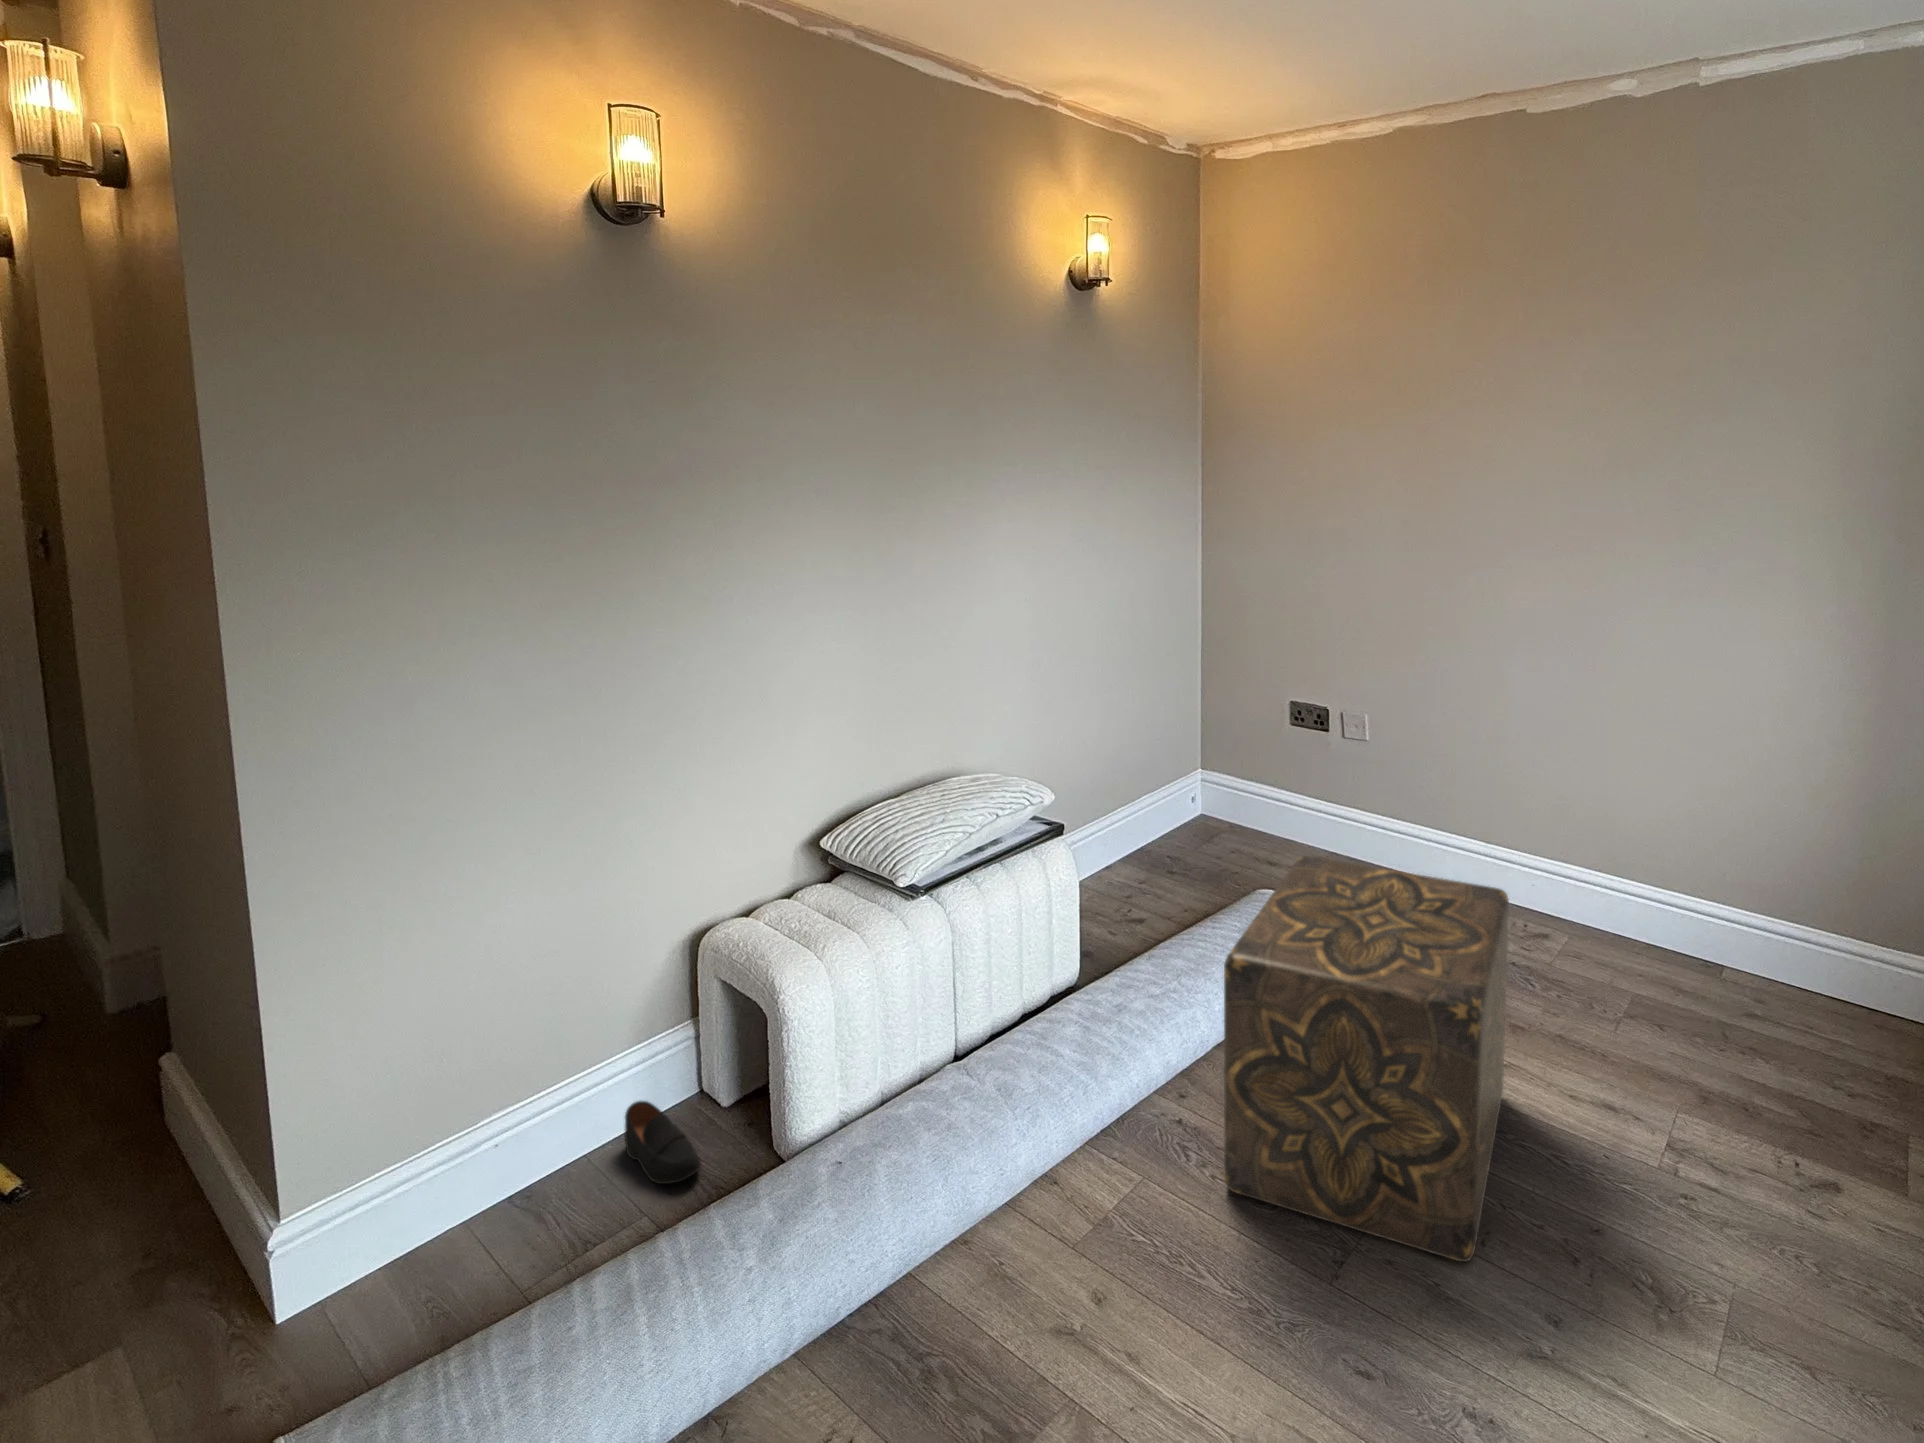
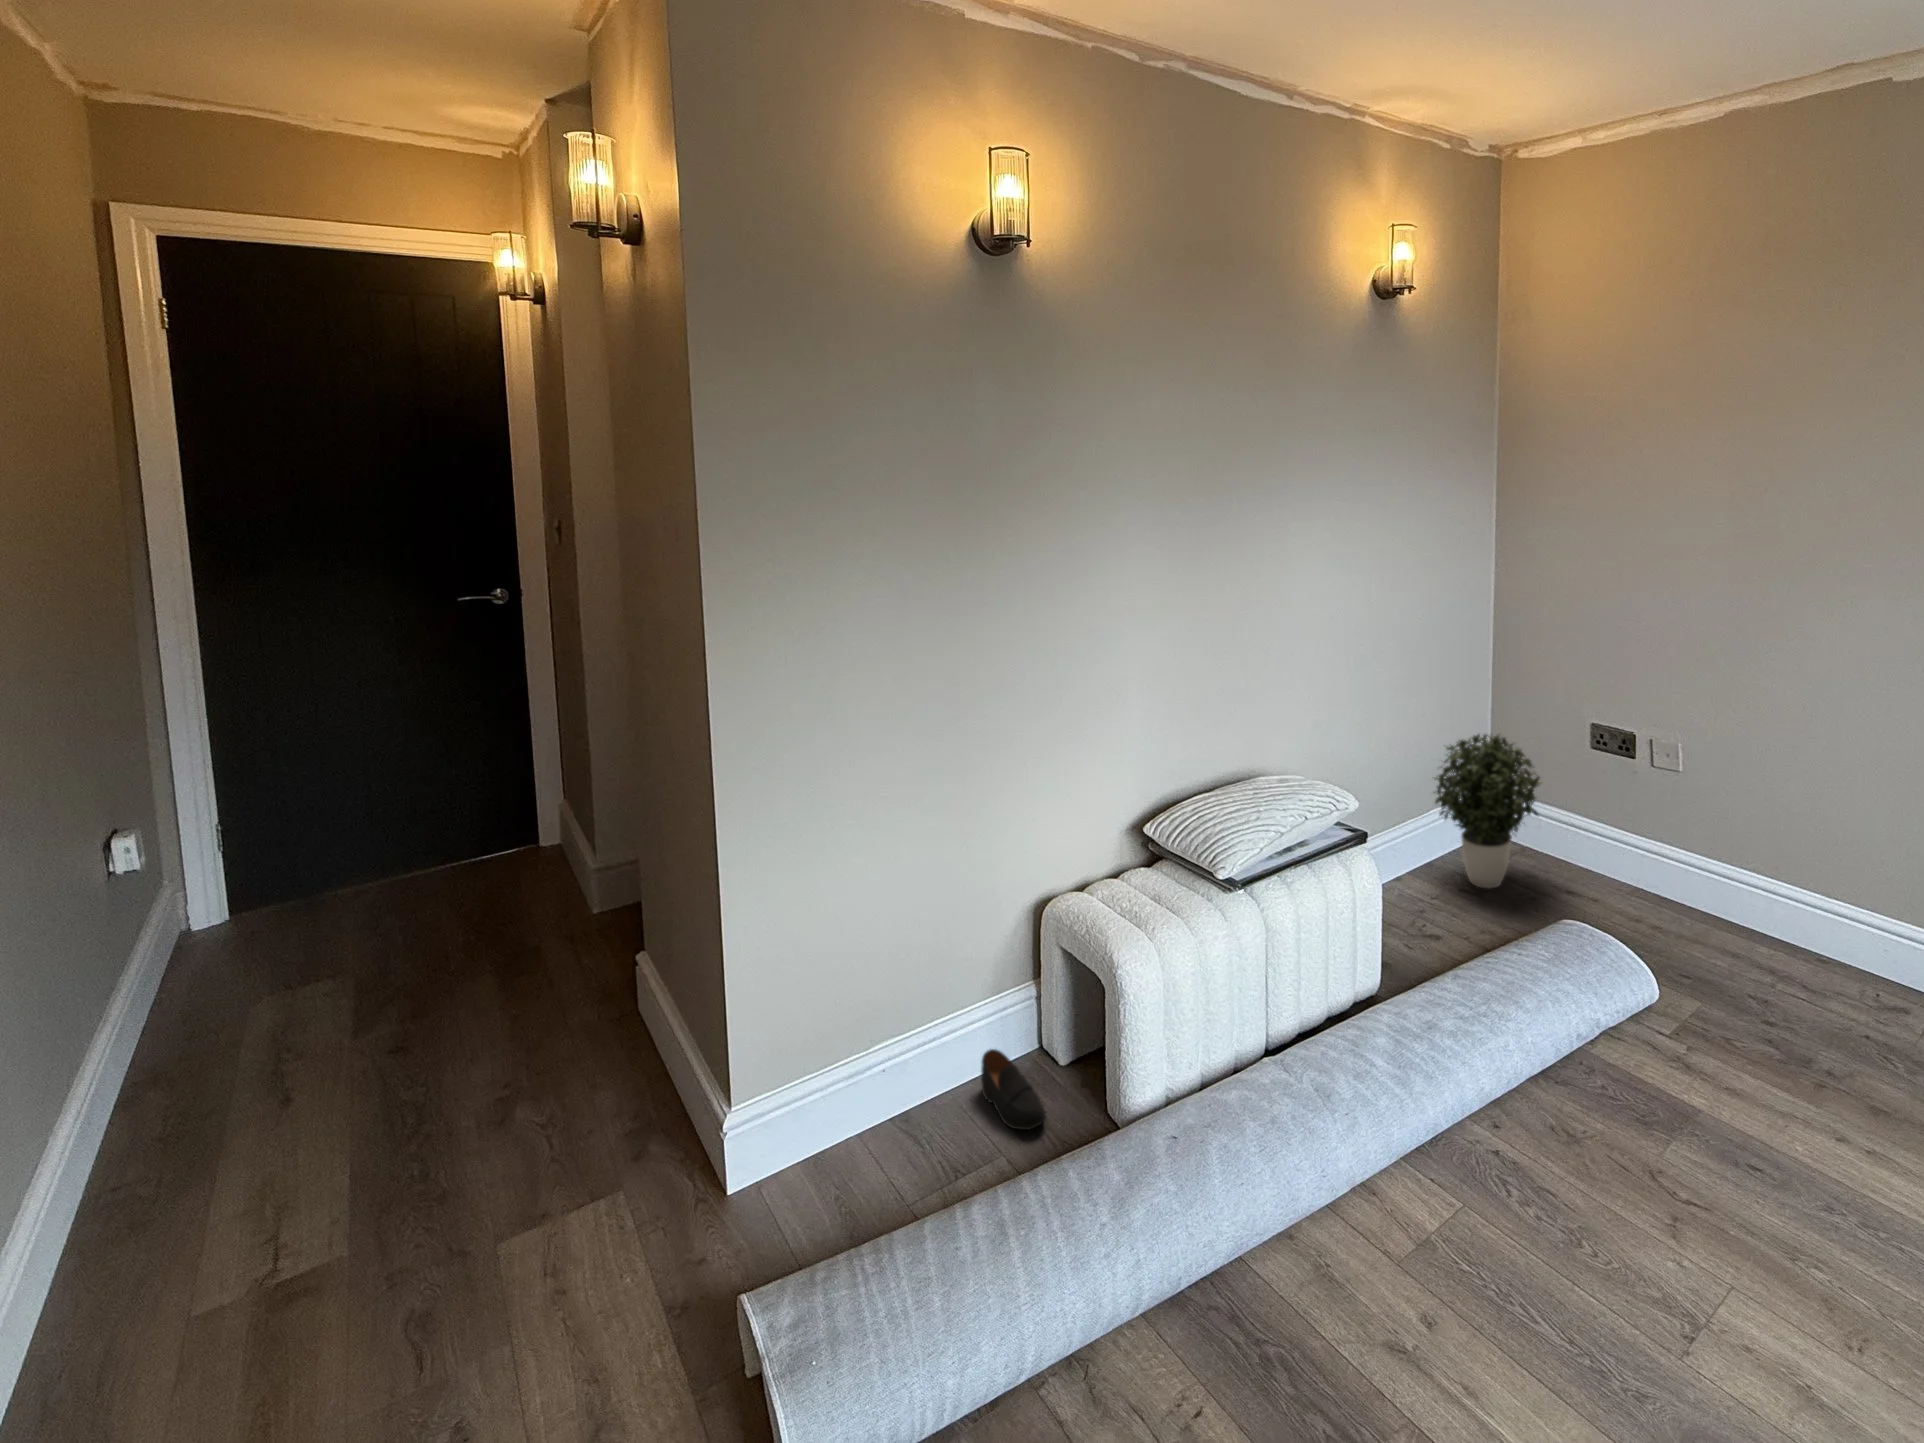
potted plant: none [1138,716,1243,866] -> present [1434,734,1541,889]
ottoman: present [1224,856,1509,1262] -> none [1552,891,1884,1368]

